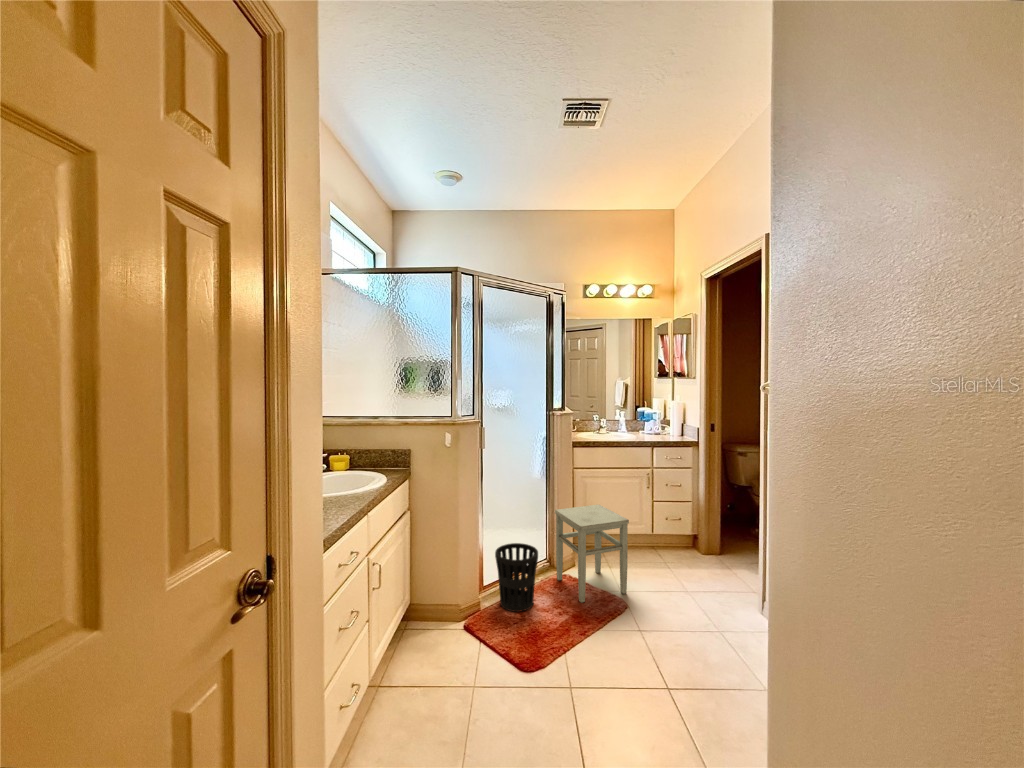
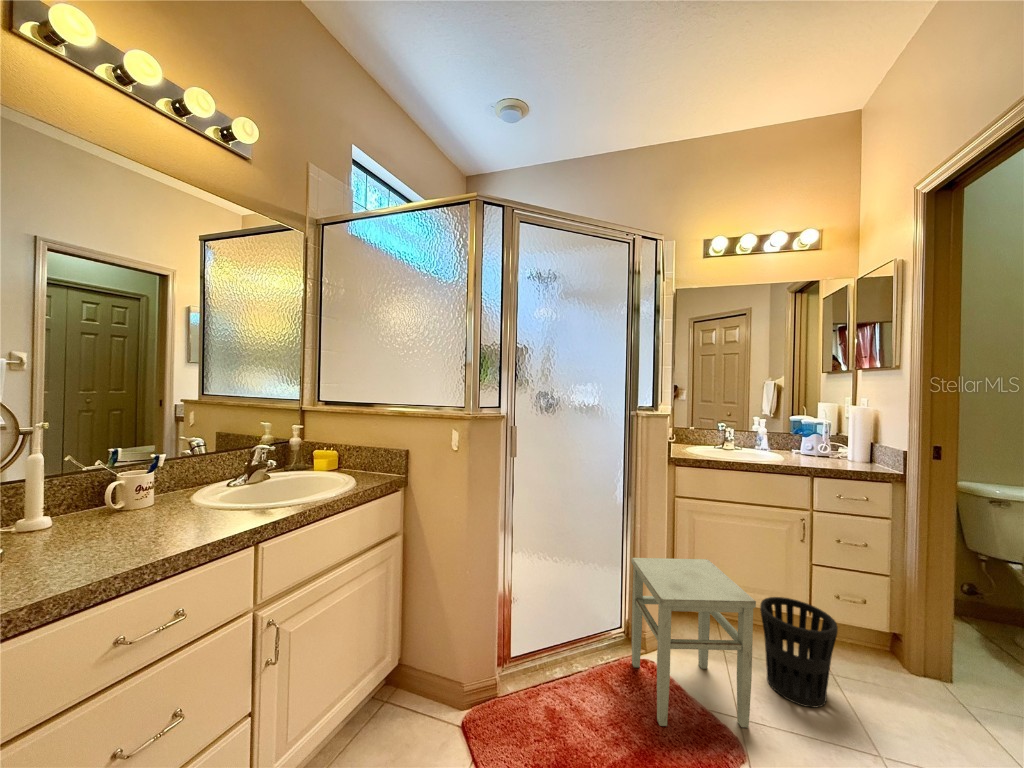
wastebasket: present [495,543,538,612] -> present [760,597,838,707]

